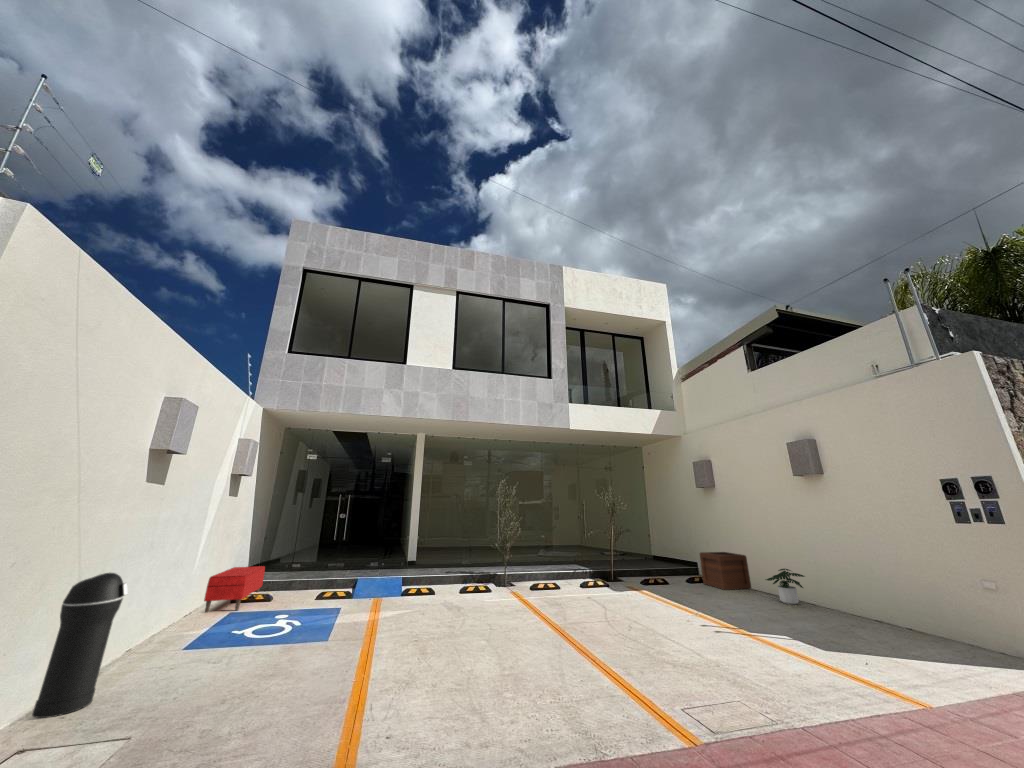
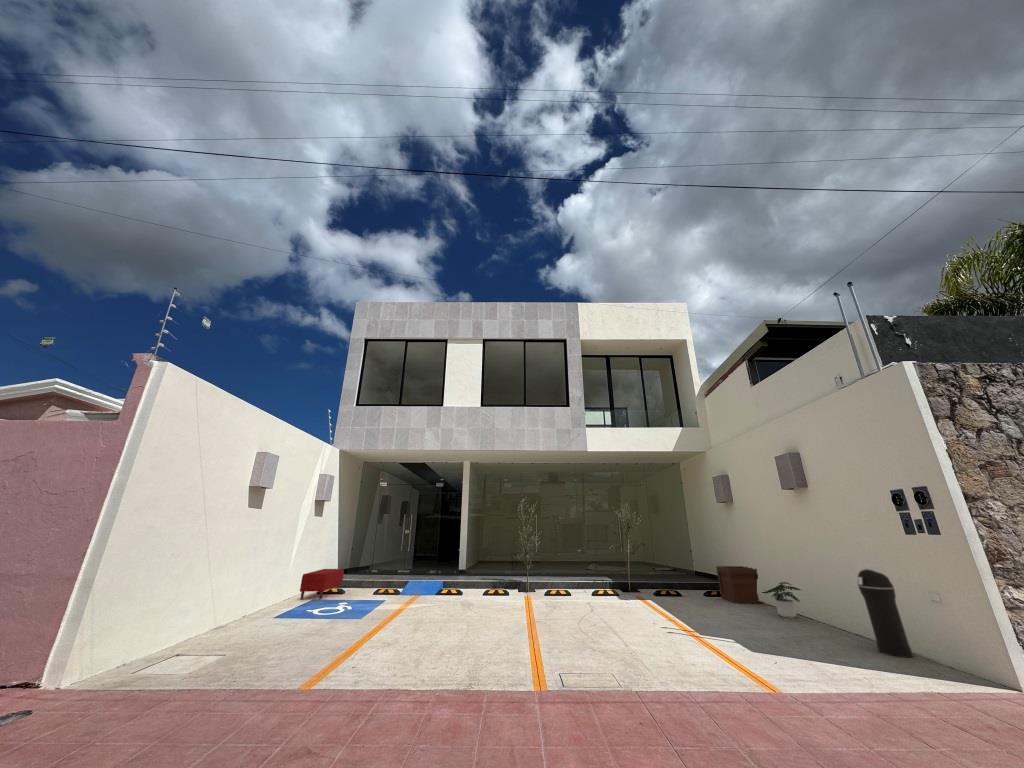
trash can: present [32,573,128,718] -> present [858,569,913,657]

